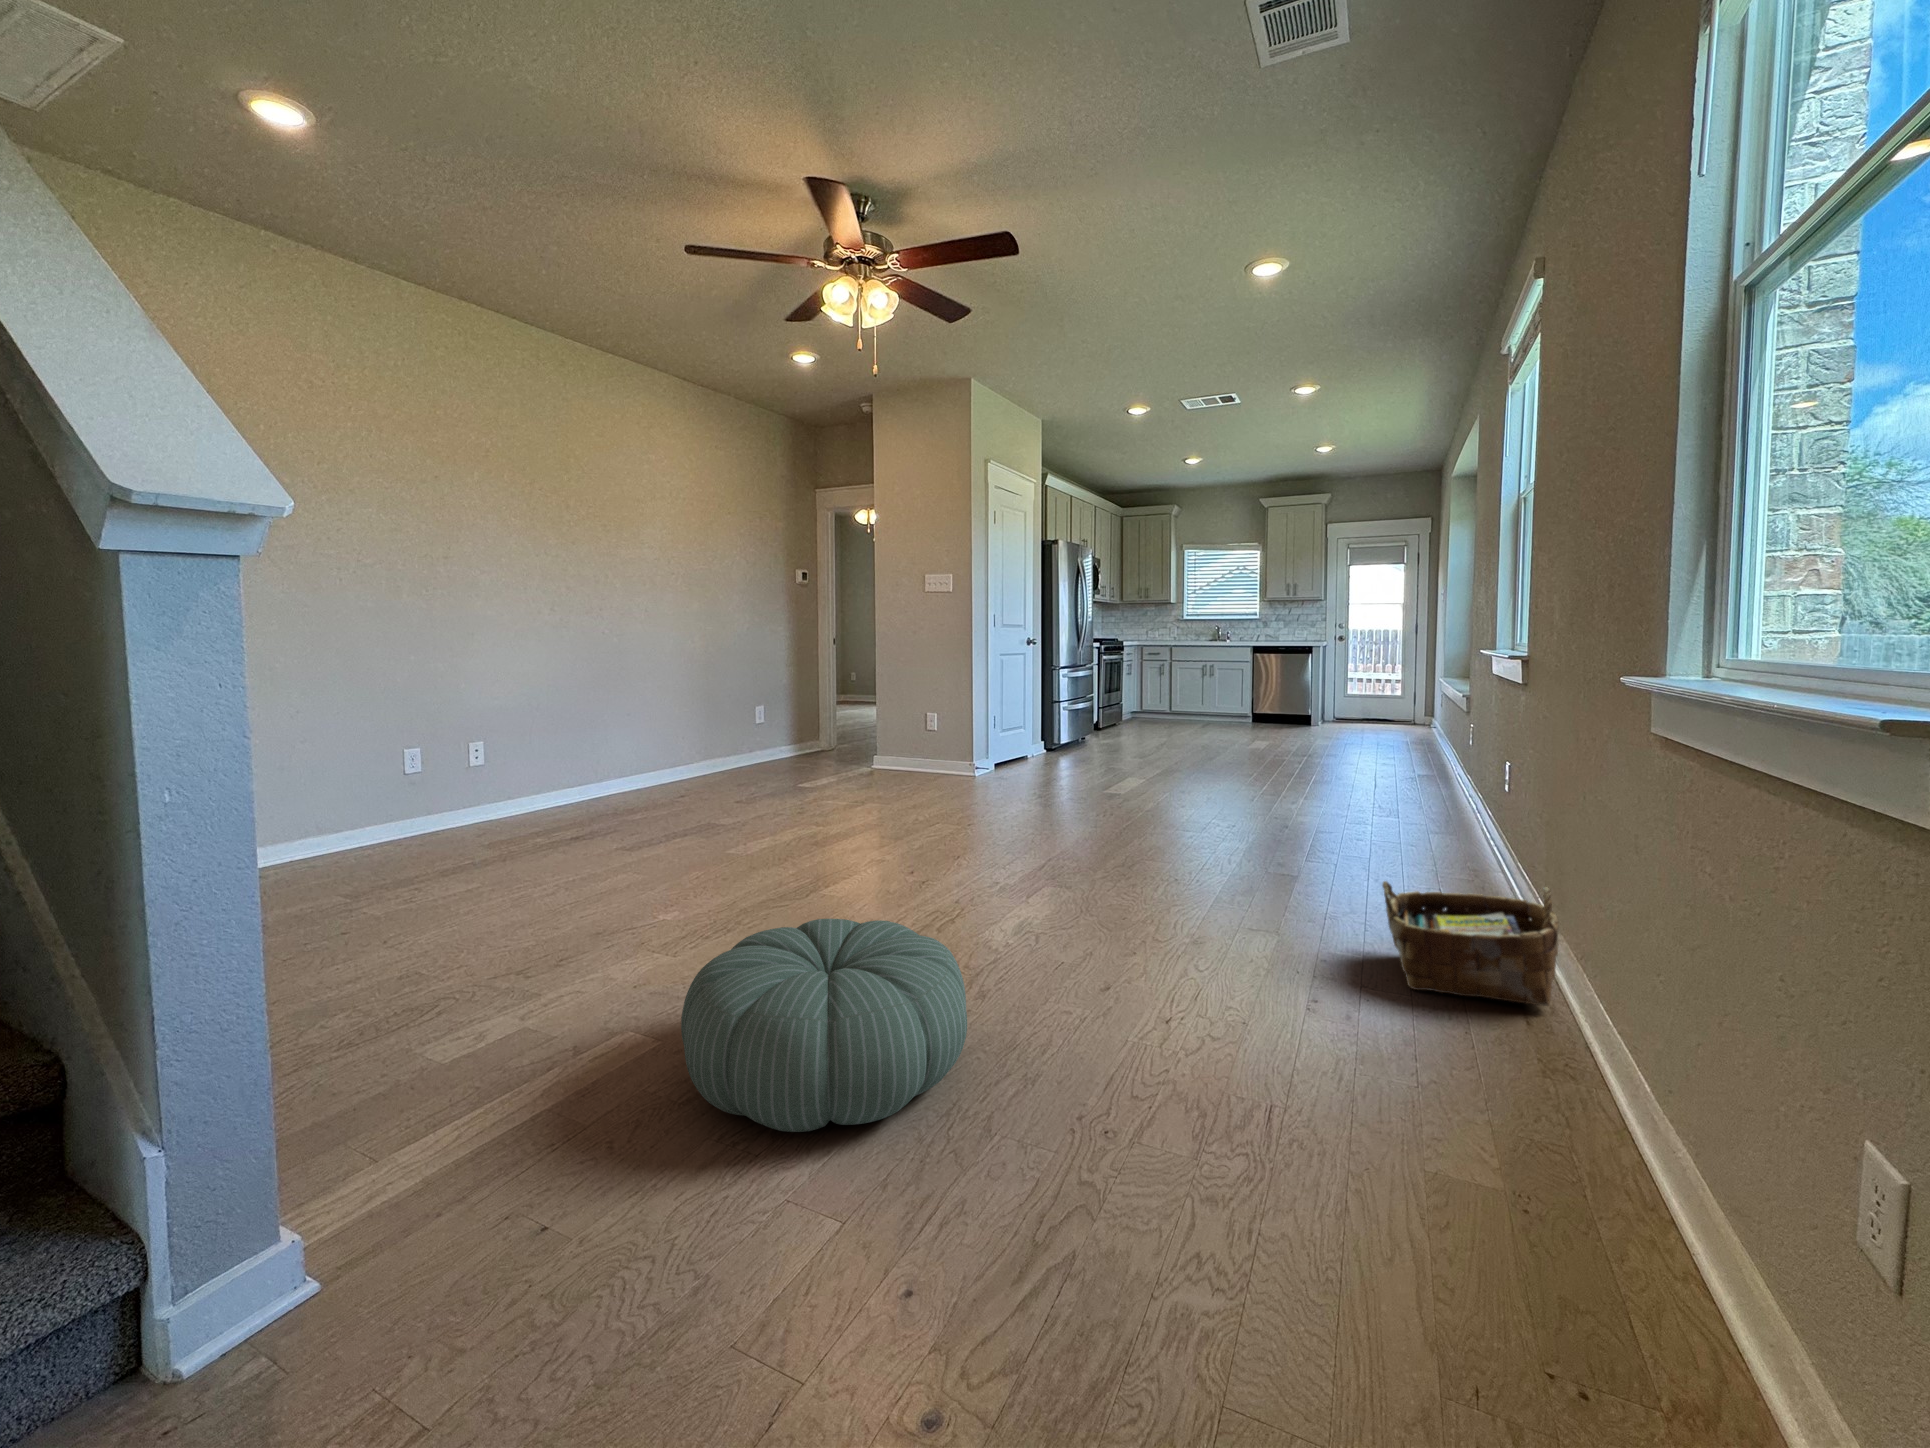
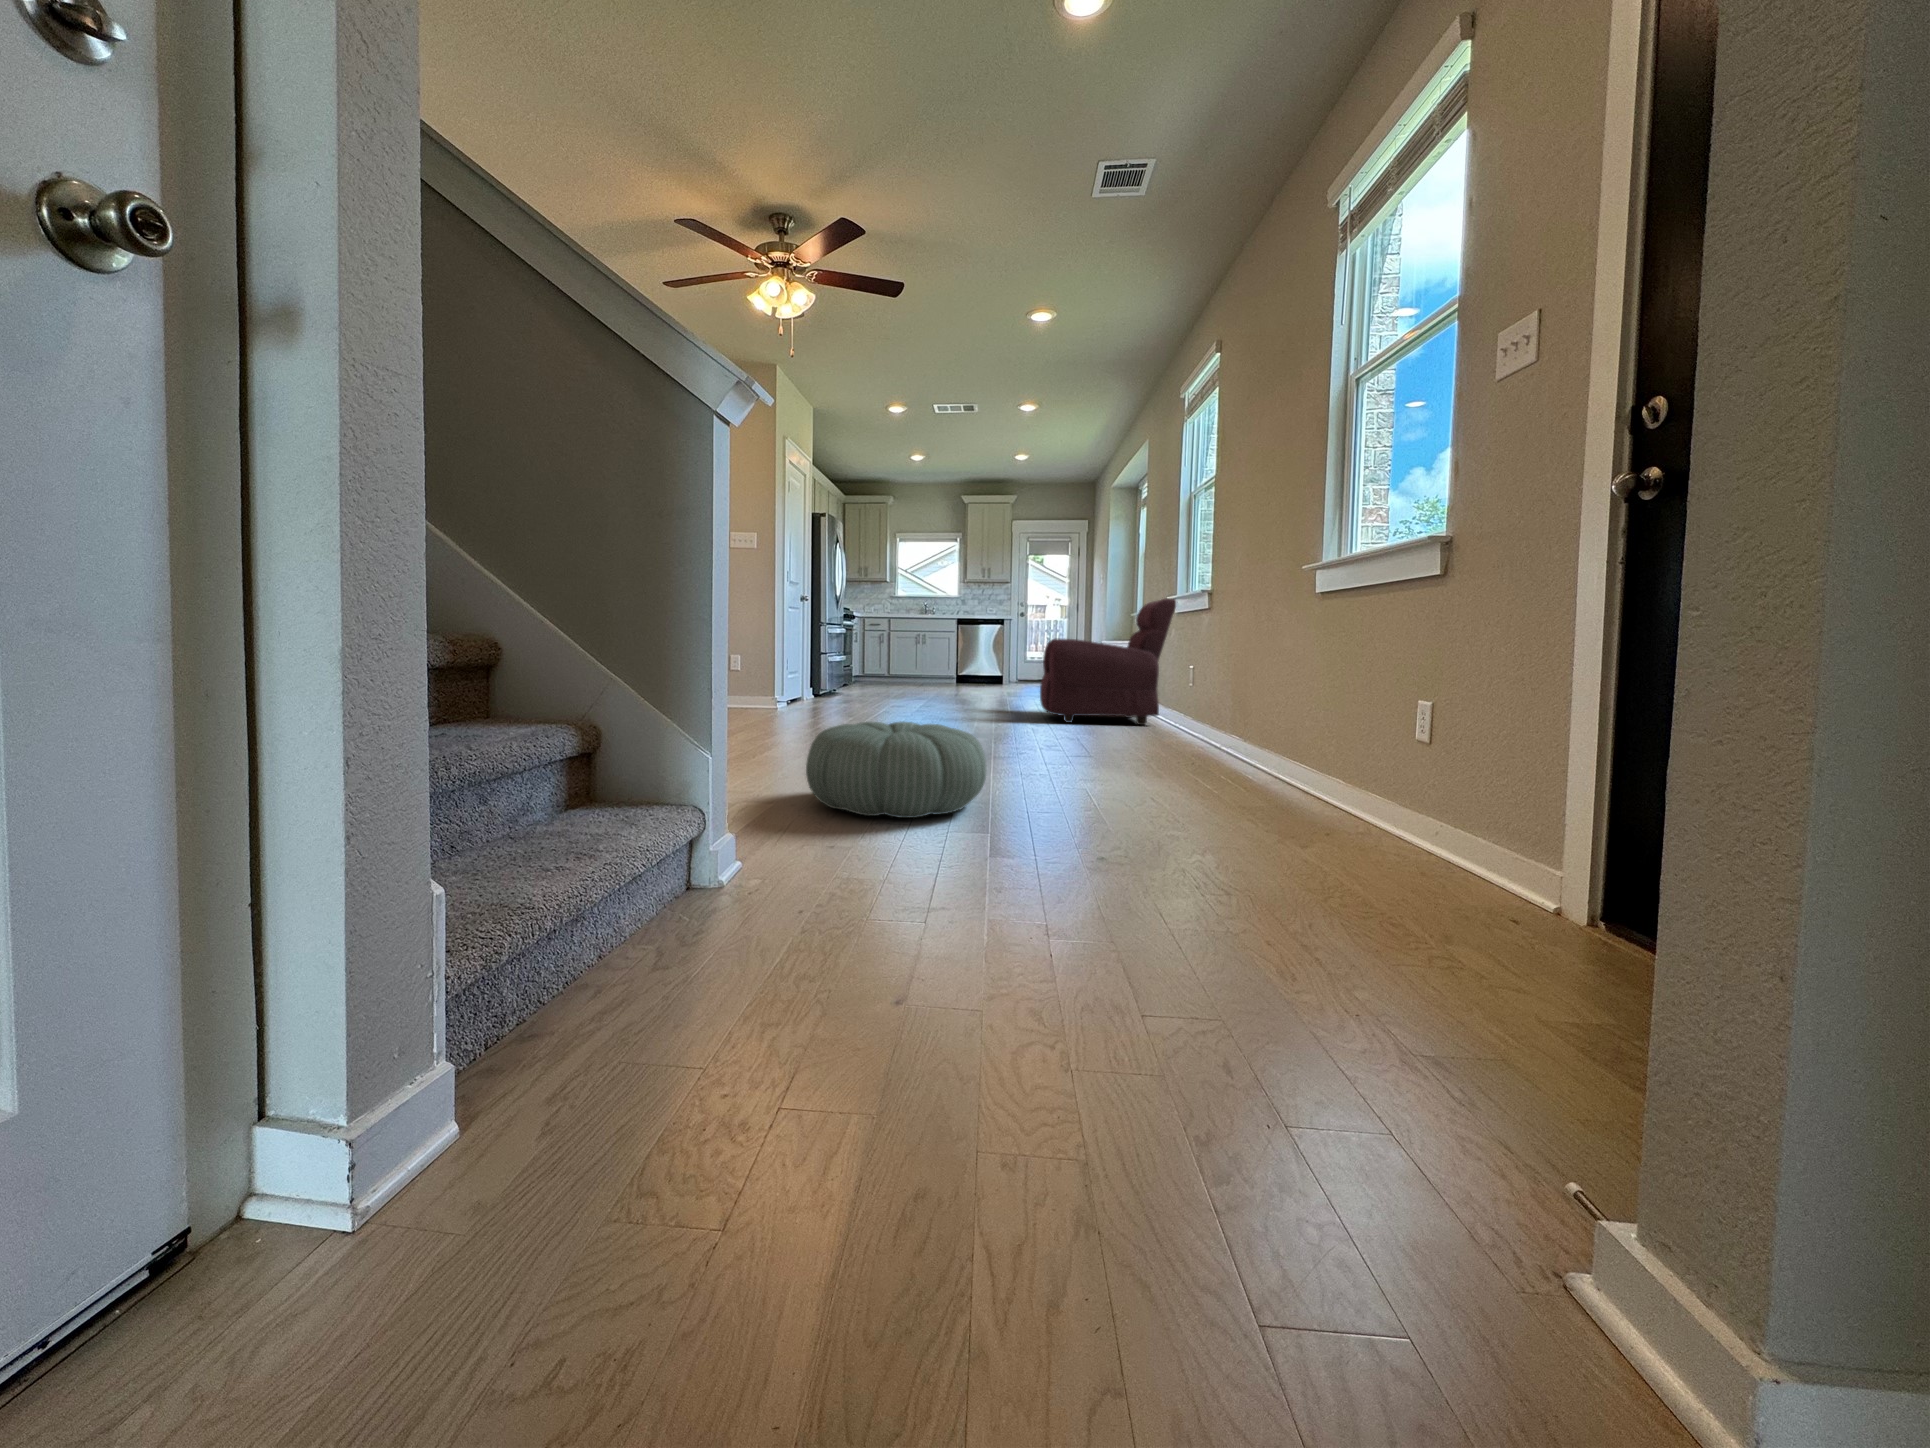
armchair: none [1290,651,1498,838] -> present [1040,598,1176,725]
woven basket: present [1382,881,1559,1006] -> none [1156,705,1252,768]

